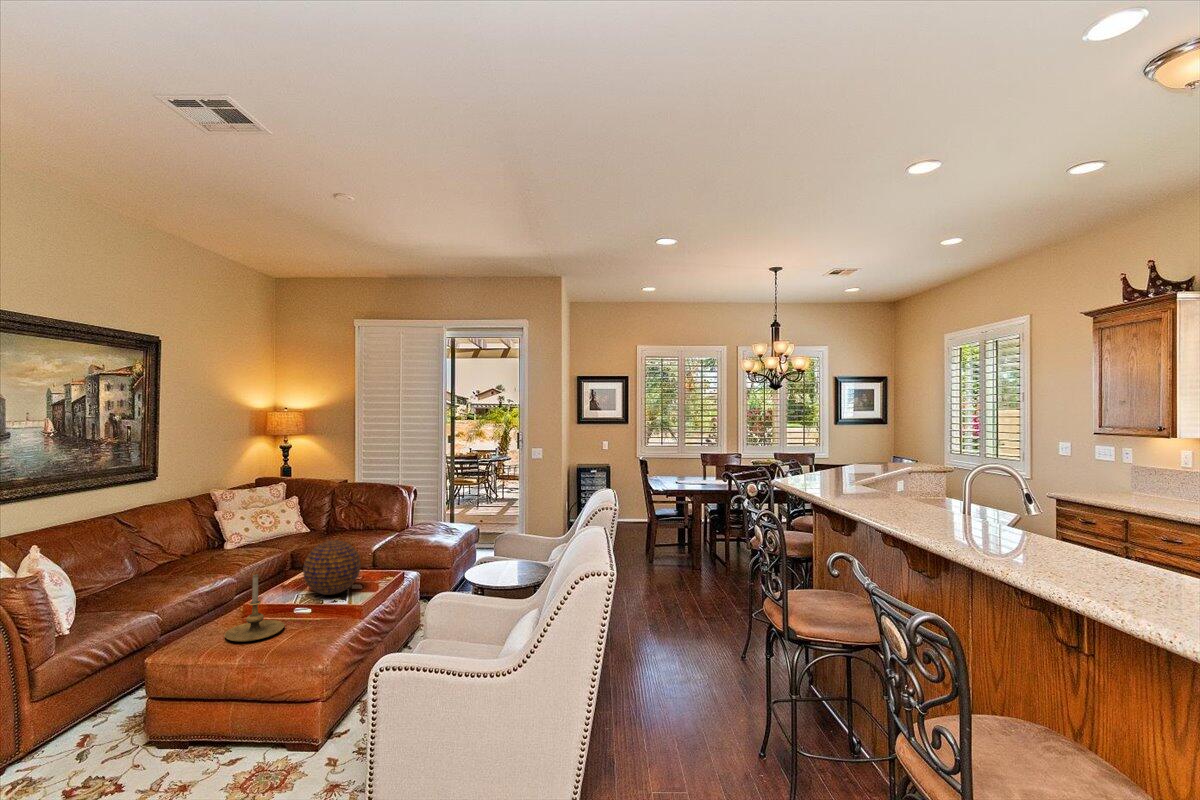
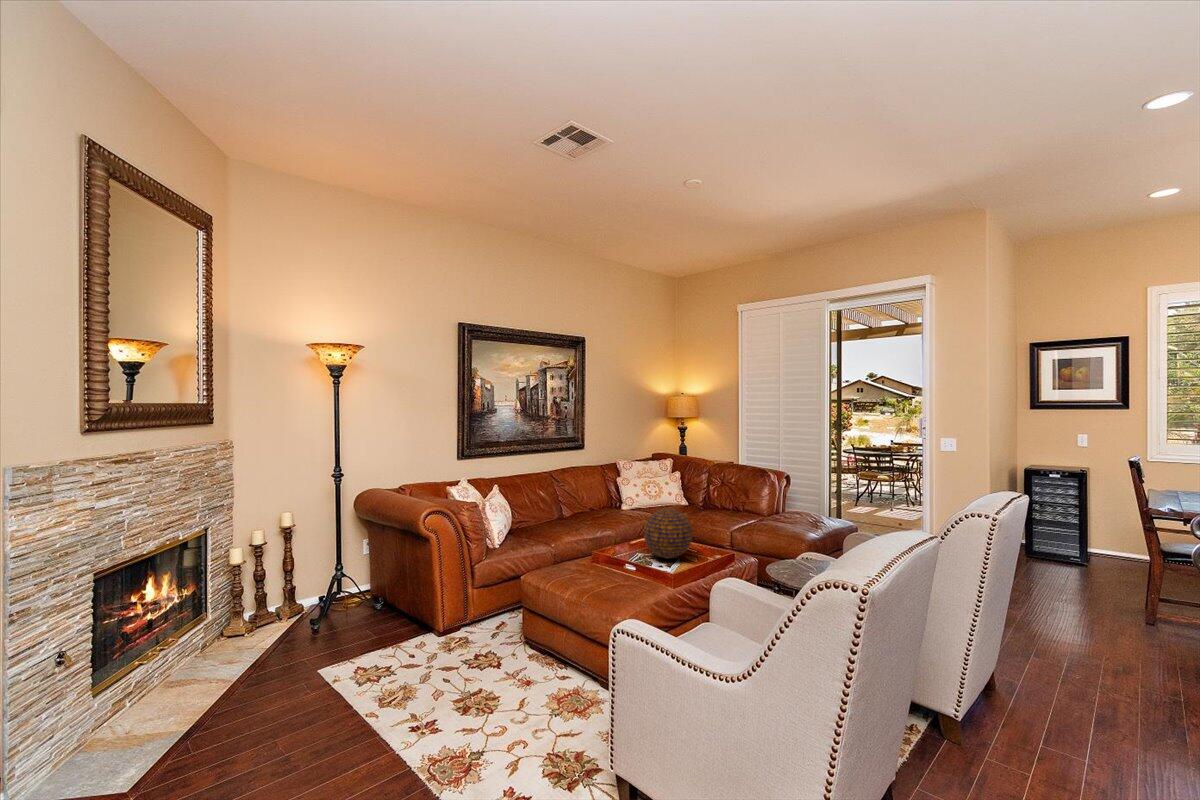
candle holder: present [224,574,284,642] -> none [571,525,615,581]

